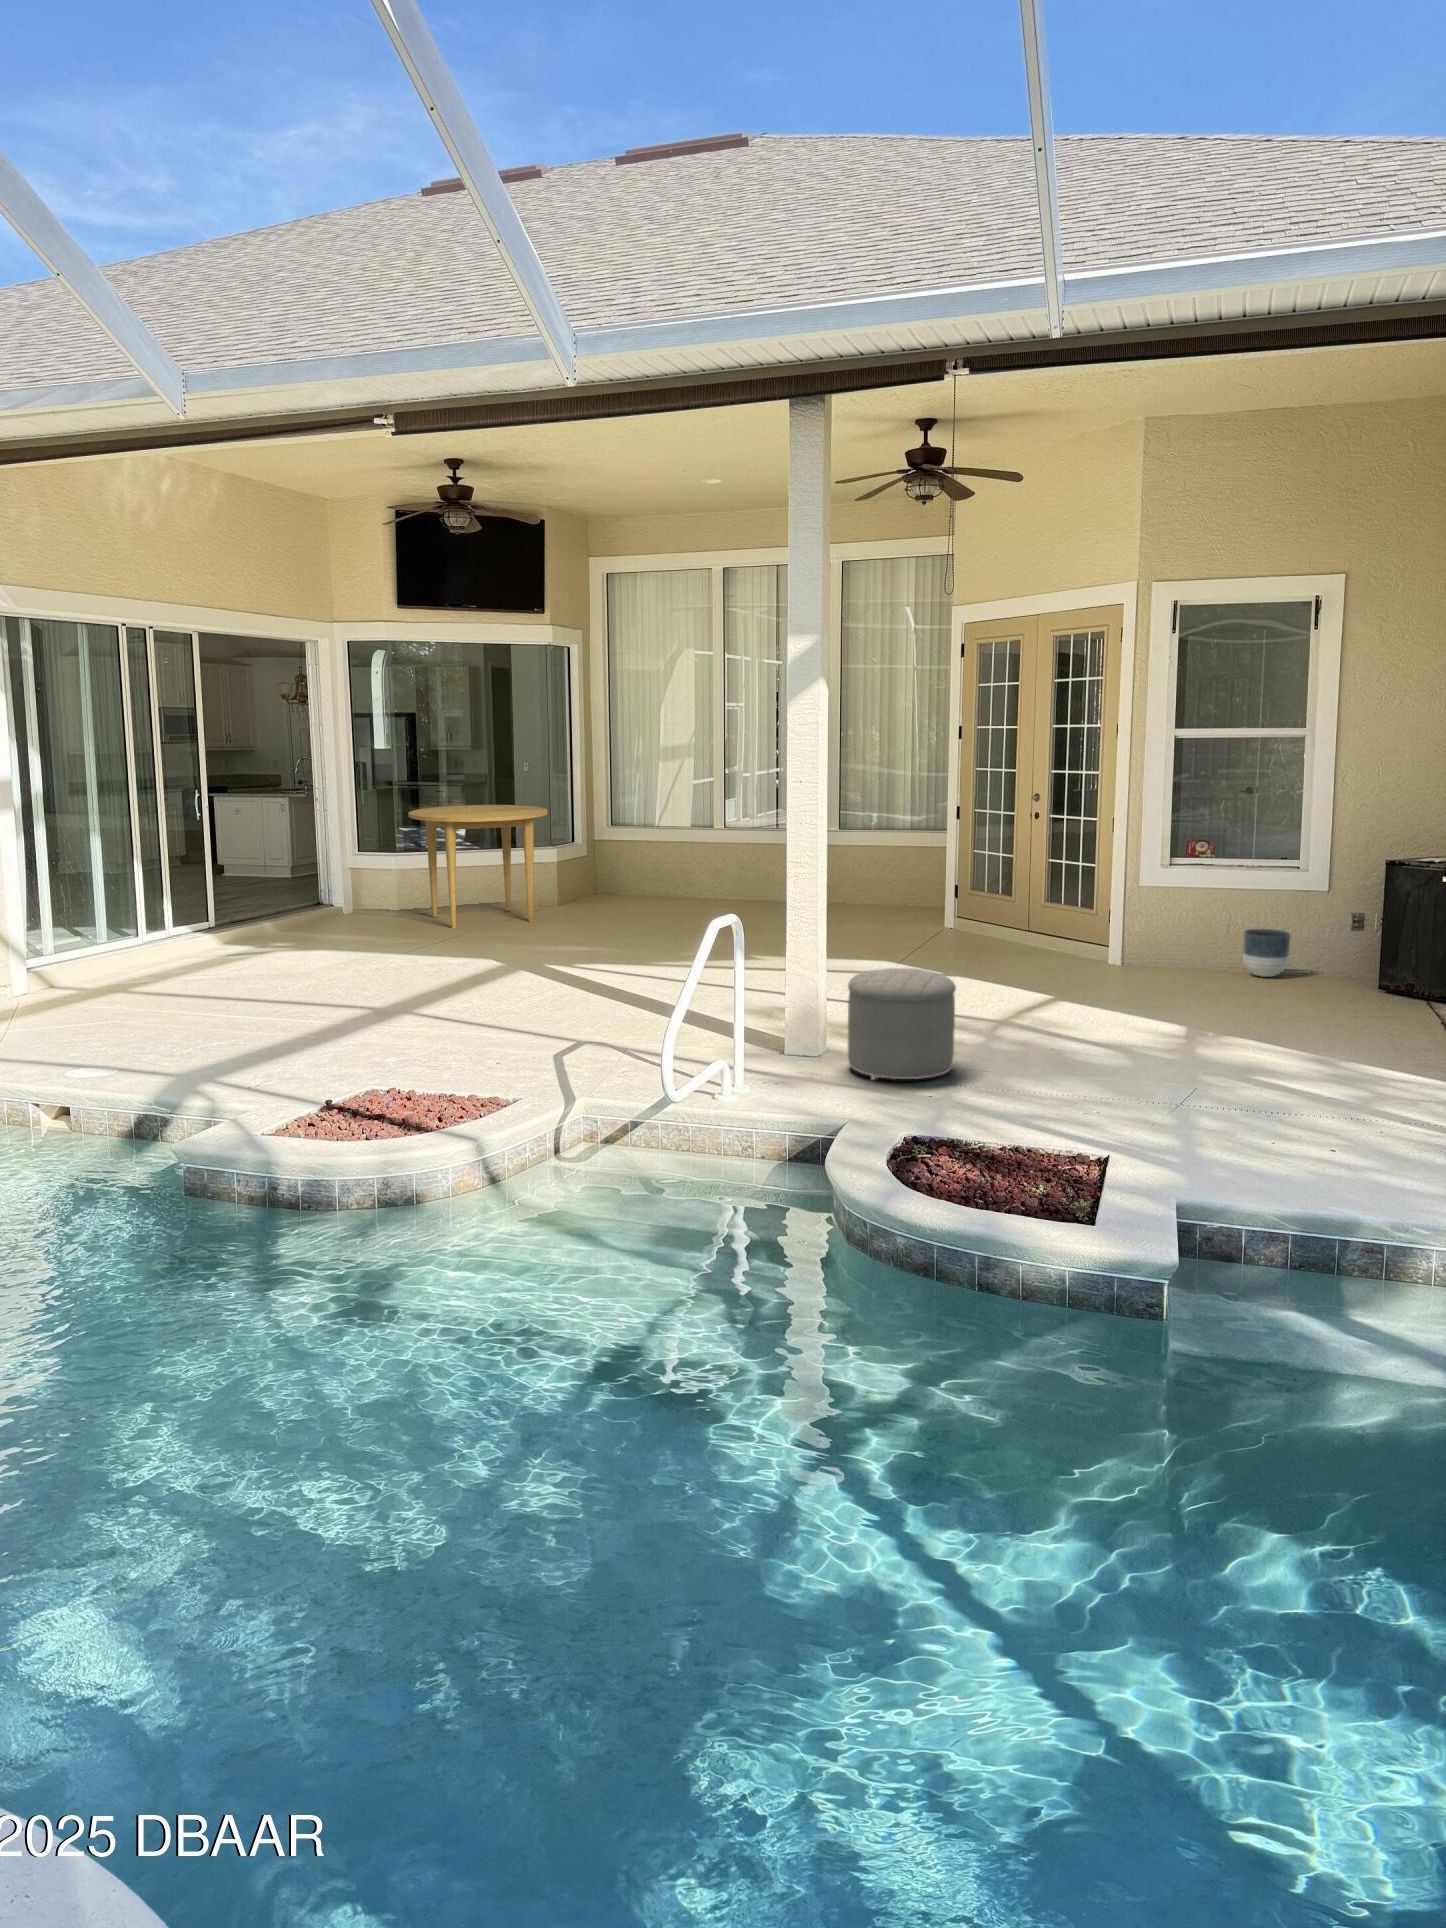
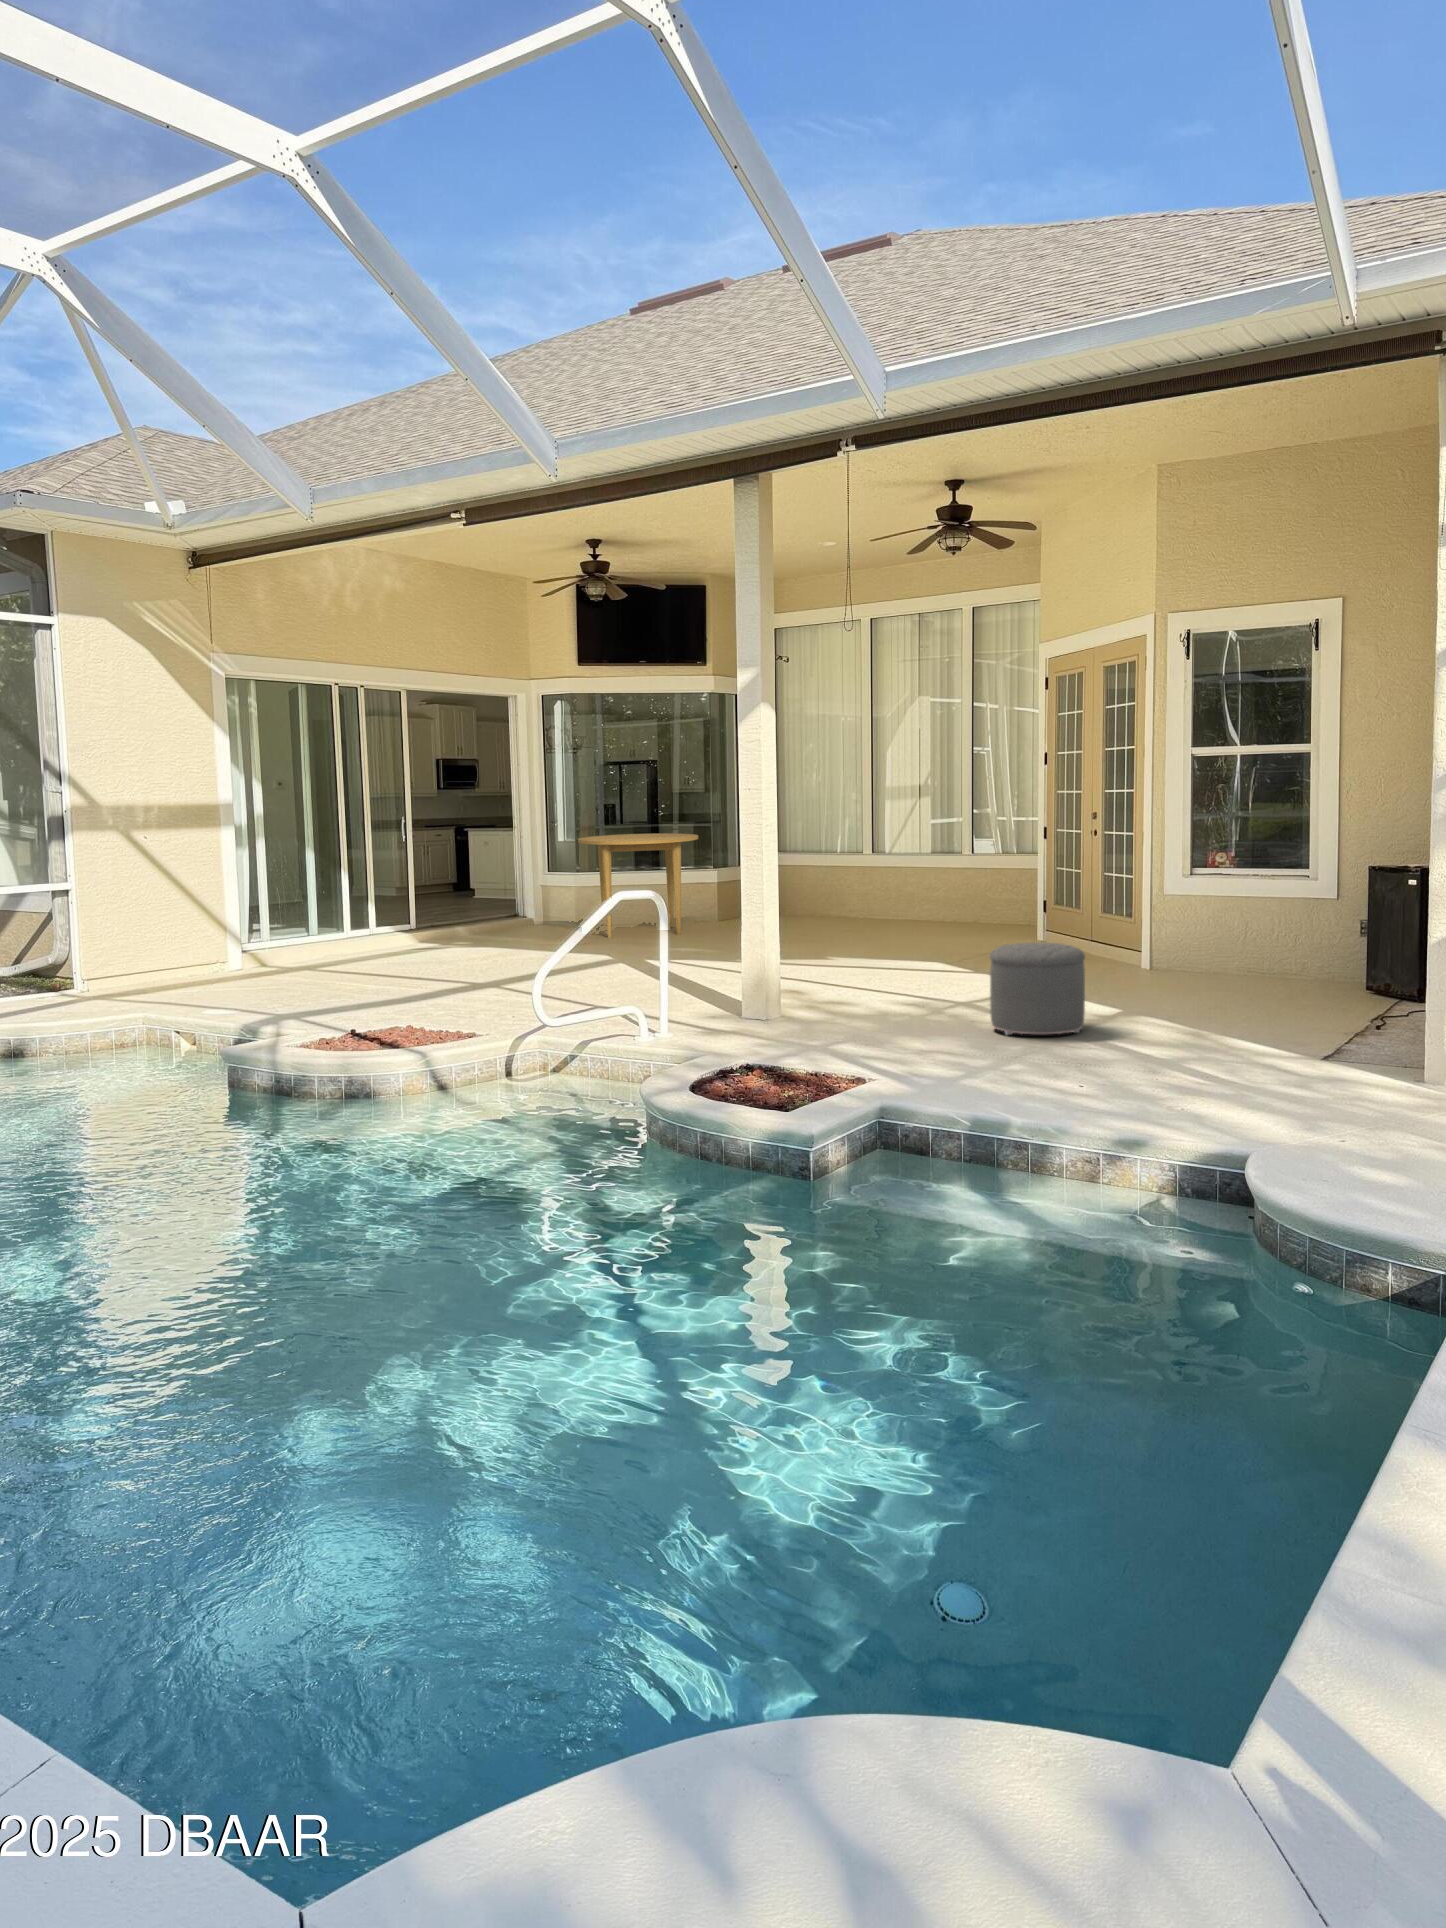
planter: present [1243,929,1291,977] -> none [1252,937,1296,982]
ottoman: present [848,968,956,1080] -> present [990,943,1085,1035]

